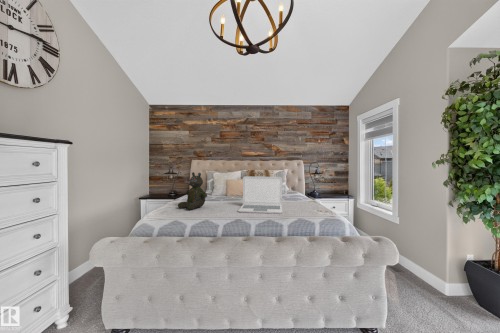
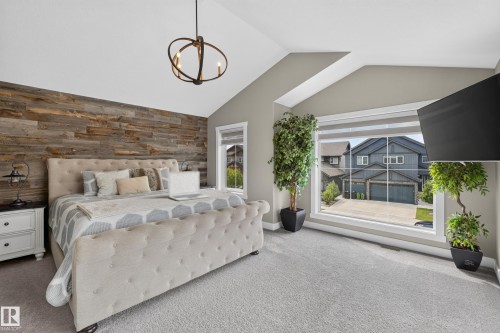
teddy bear: present [178,172,207,210] -> none [111,170,143,207]

